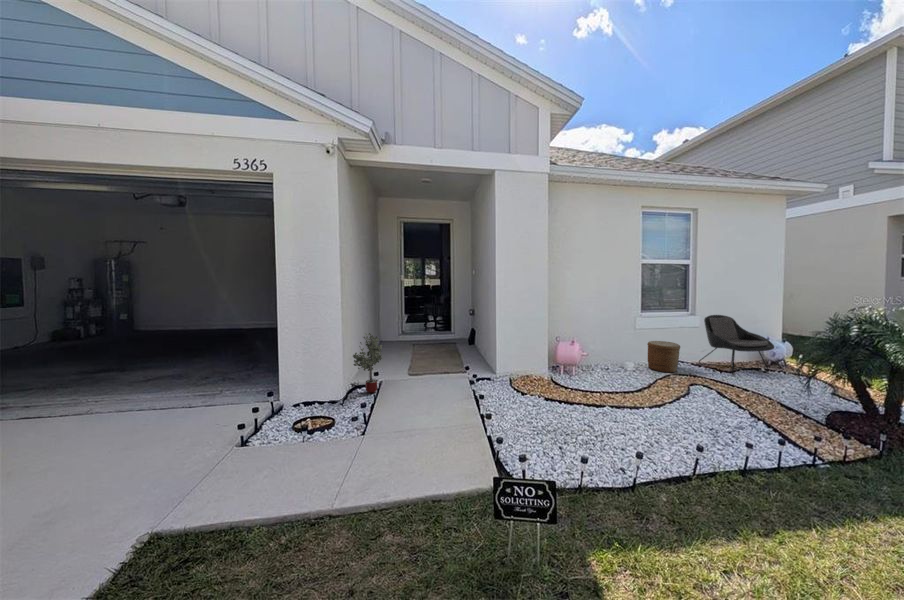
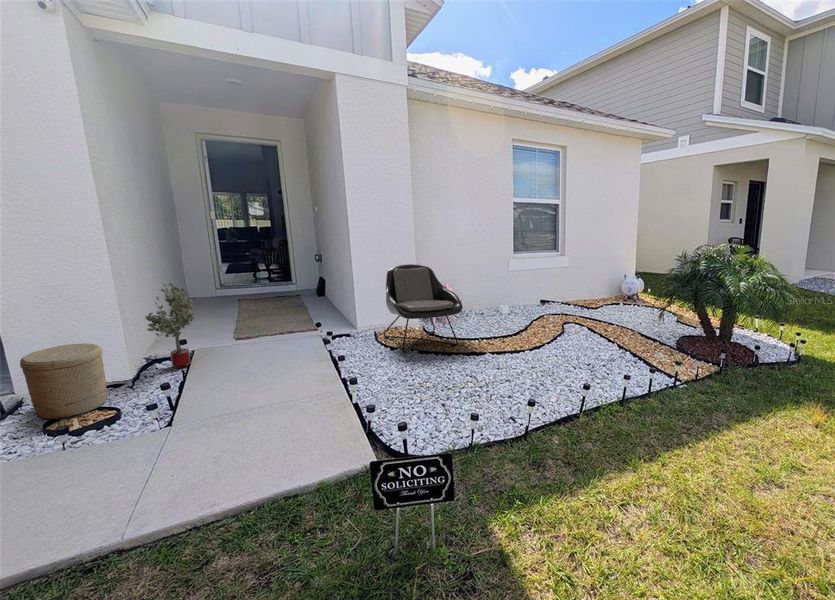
lounge chair: present [699,315,774,374] -> present [384,264,462,353]
woven basket: present [647,341,680,373] -> present [20,343,106,419]

